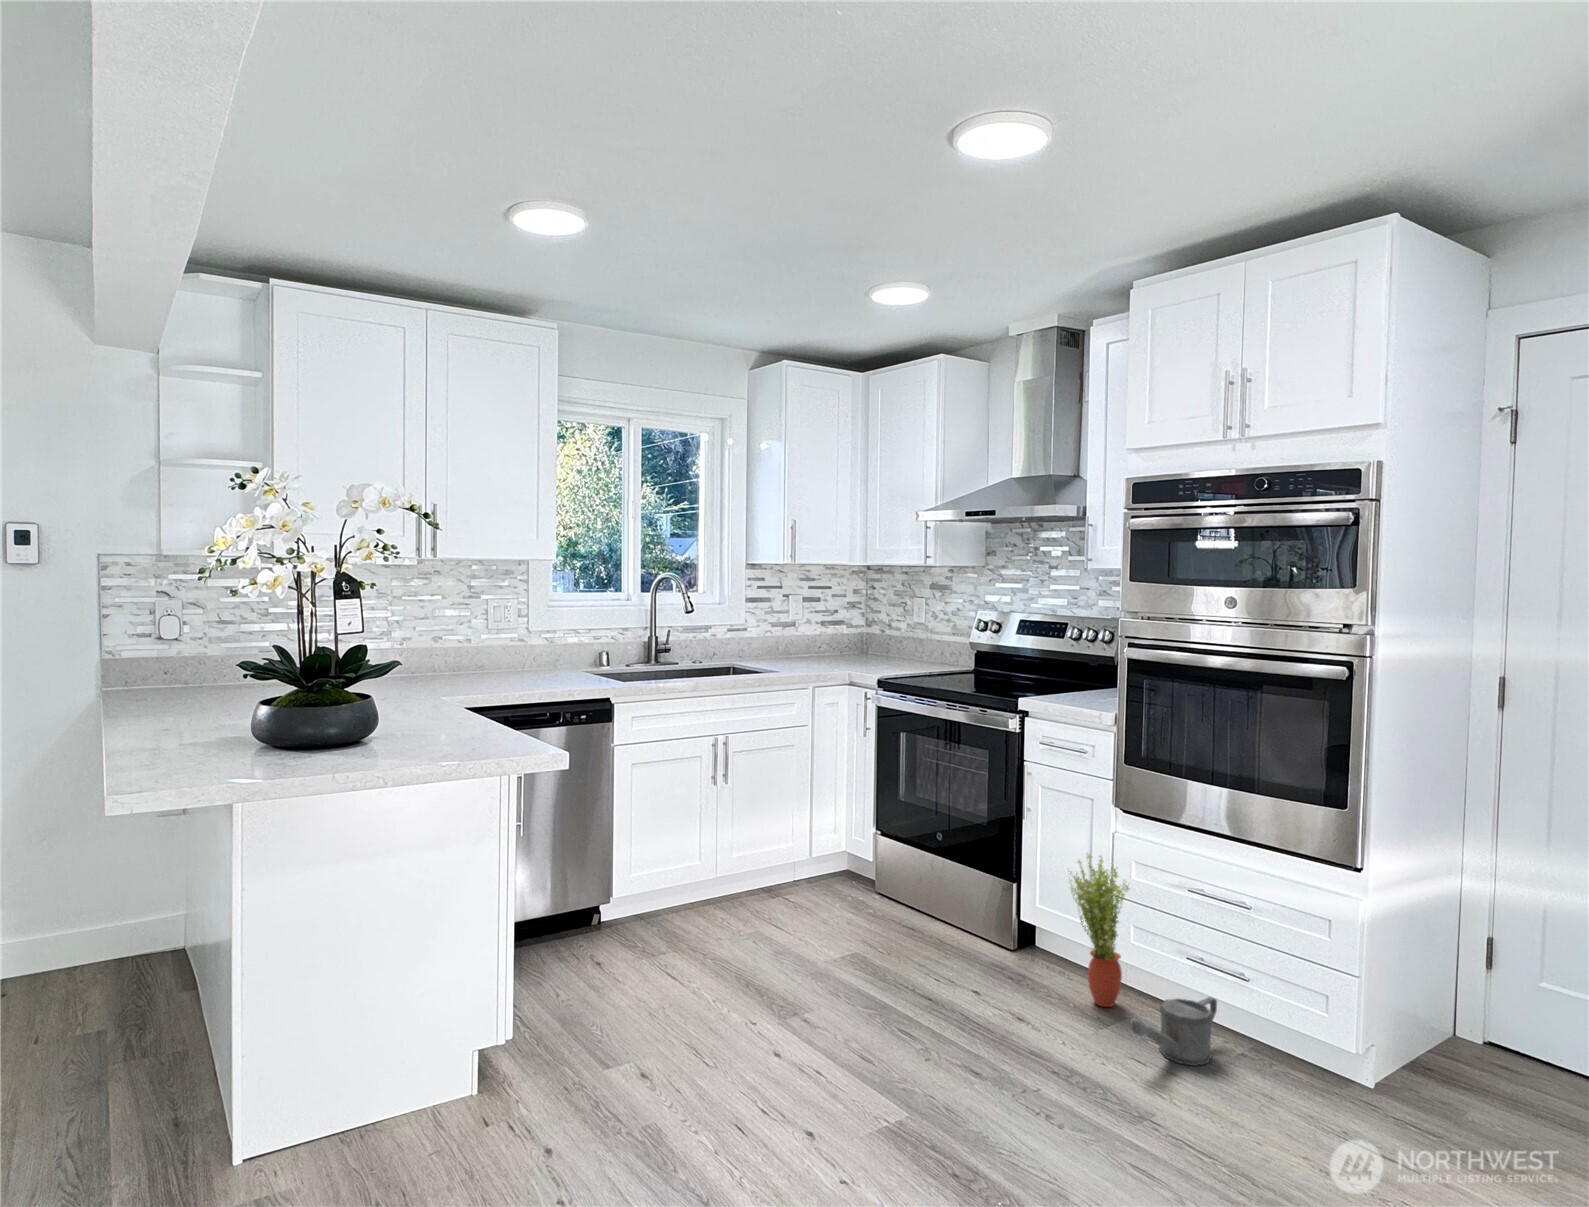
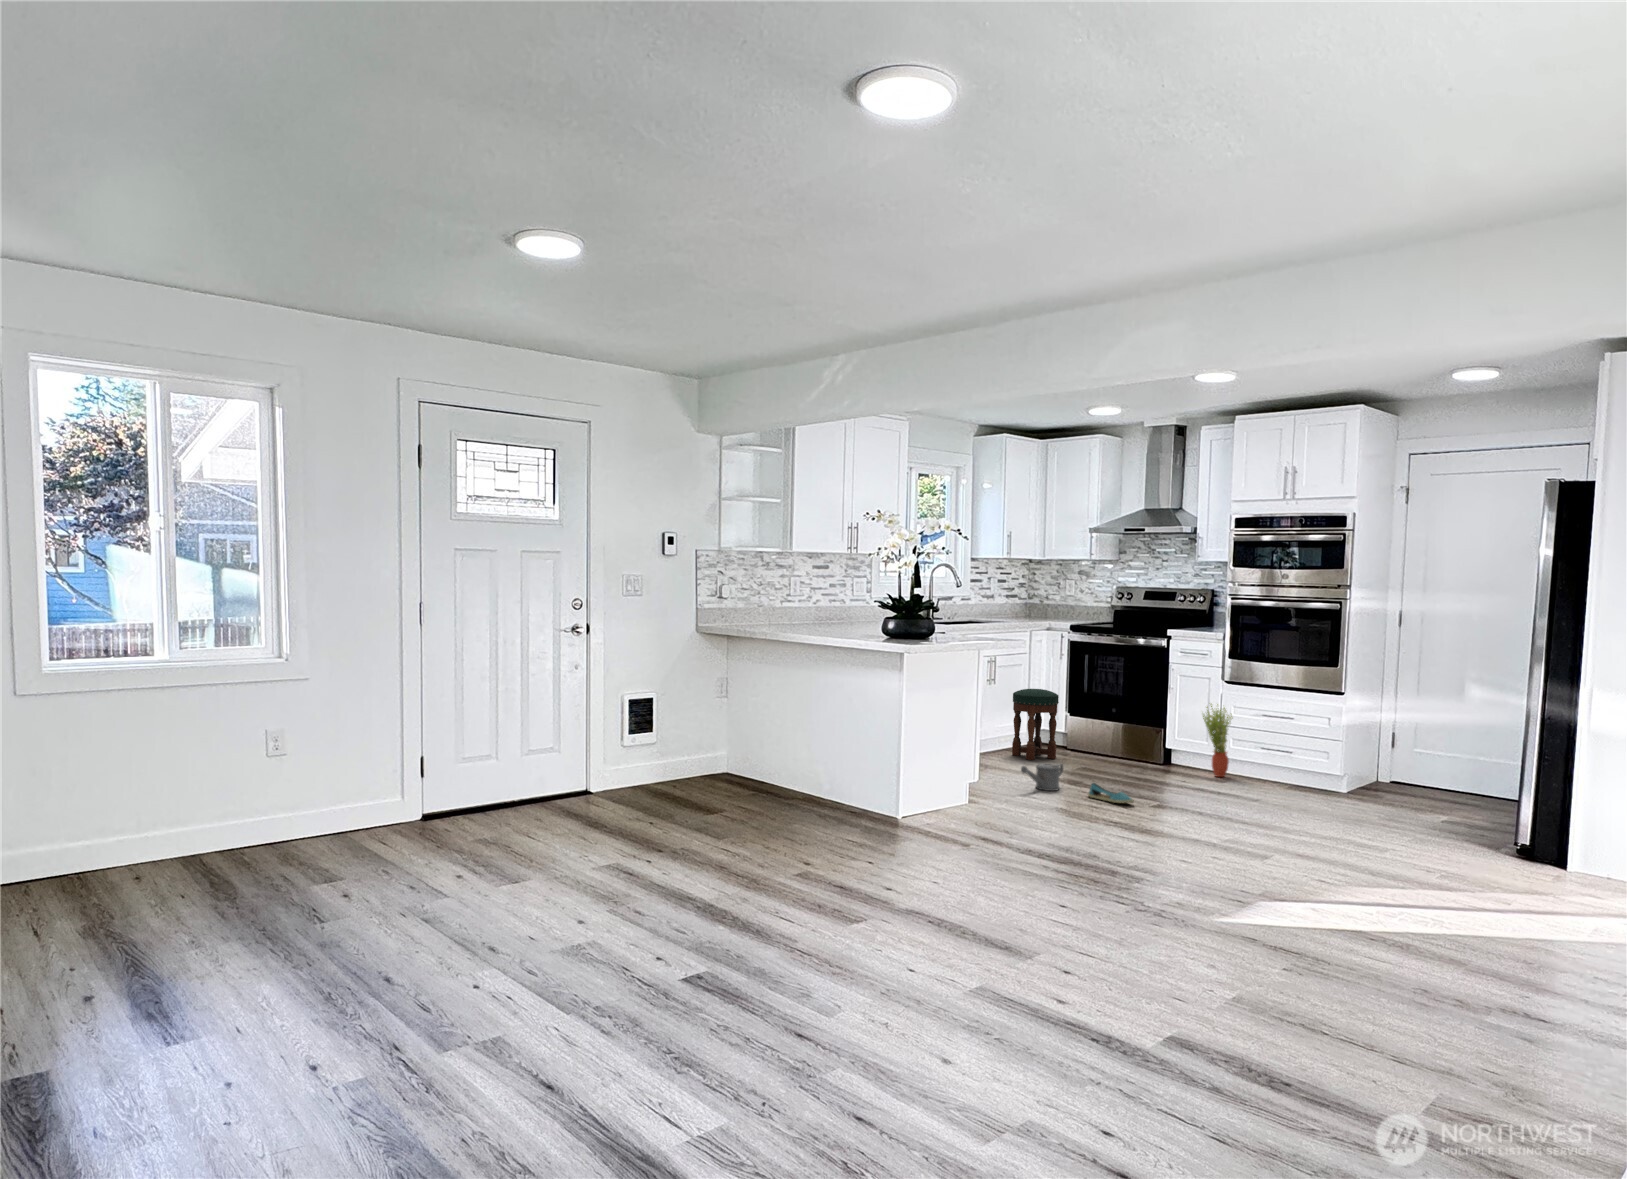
stool: none [748,799,829,936] -> present [1012,689,1059,760]
watering can: present [1130,997,1217,1066] -> present [1021,764,1063,791]
shoe: none [745,1076,823,1158] -> present [1088,783,1134,803]

